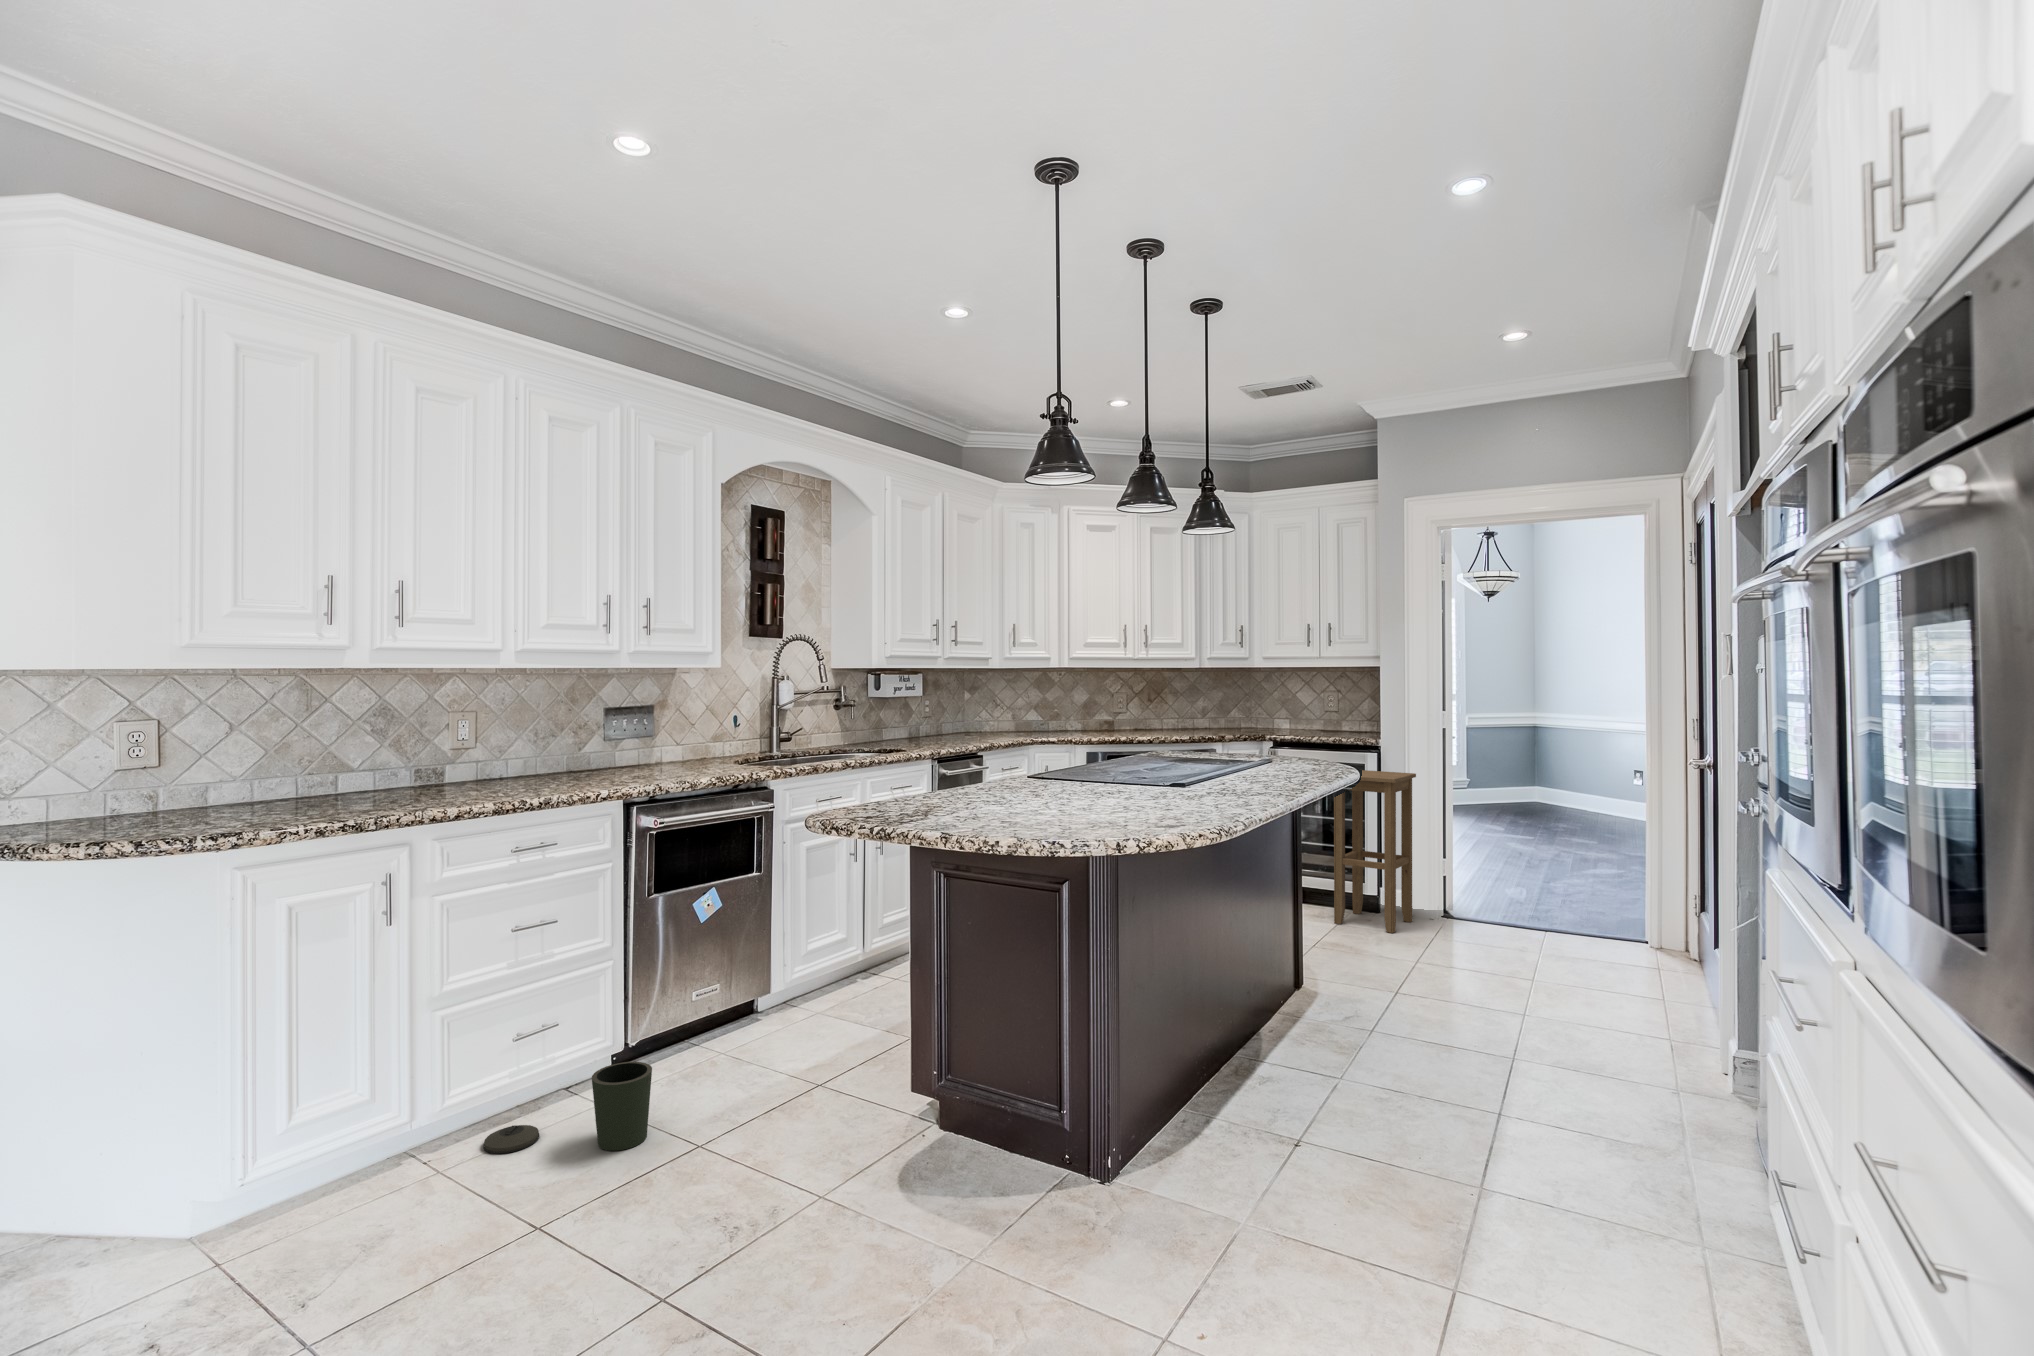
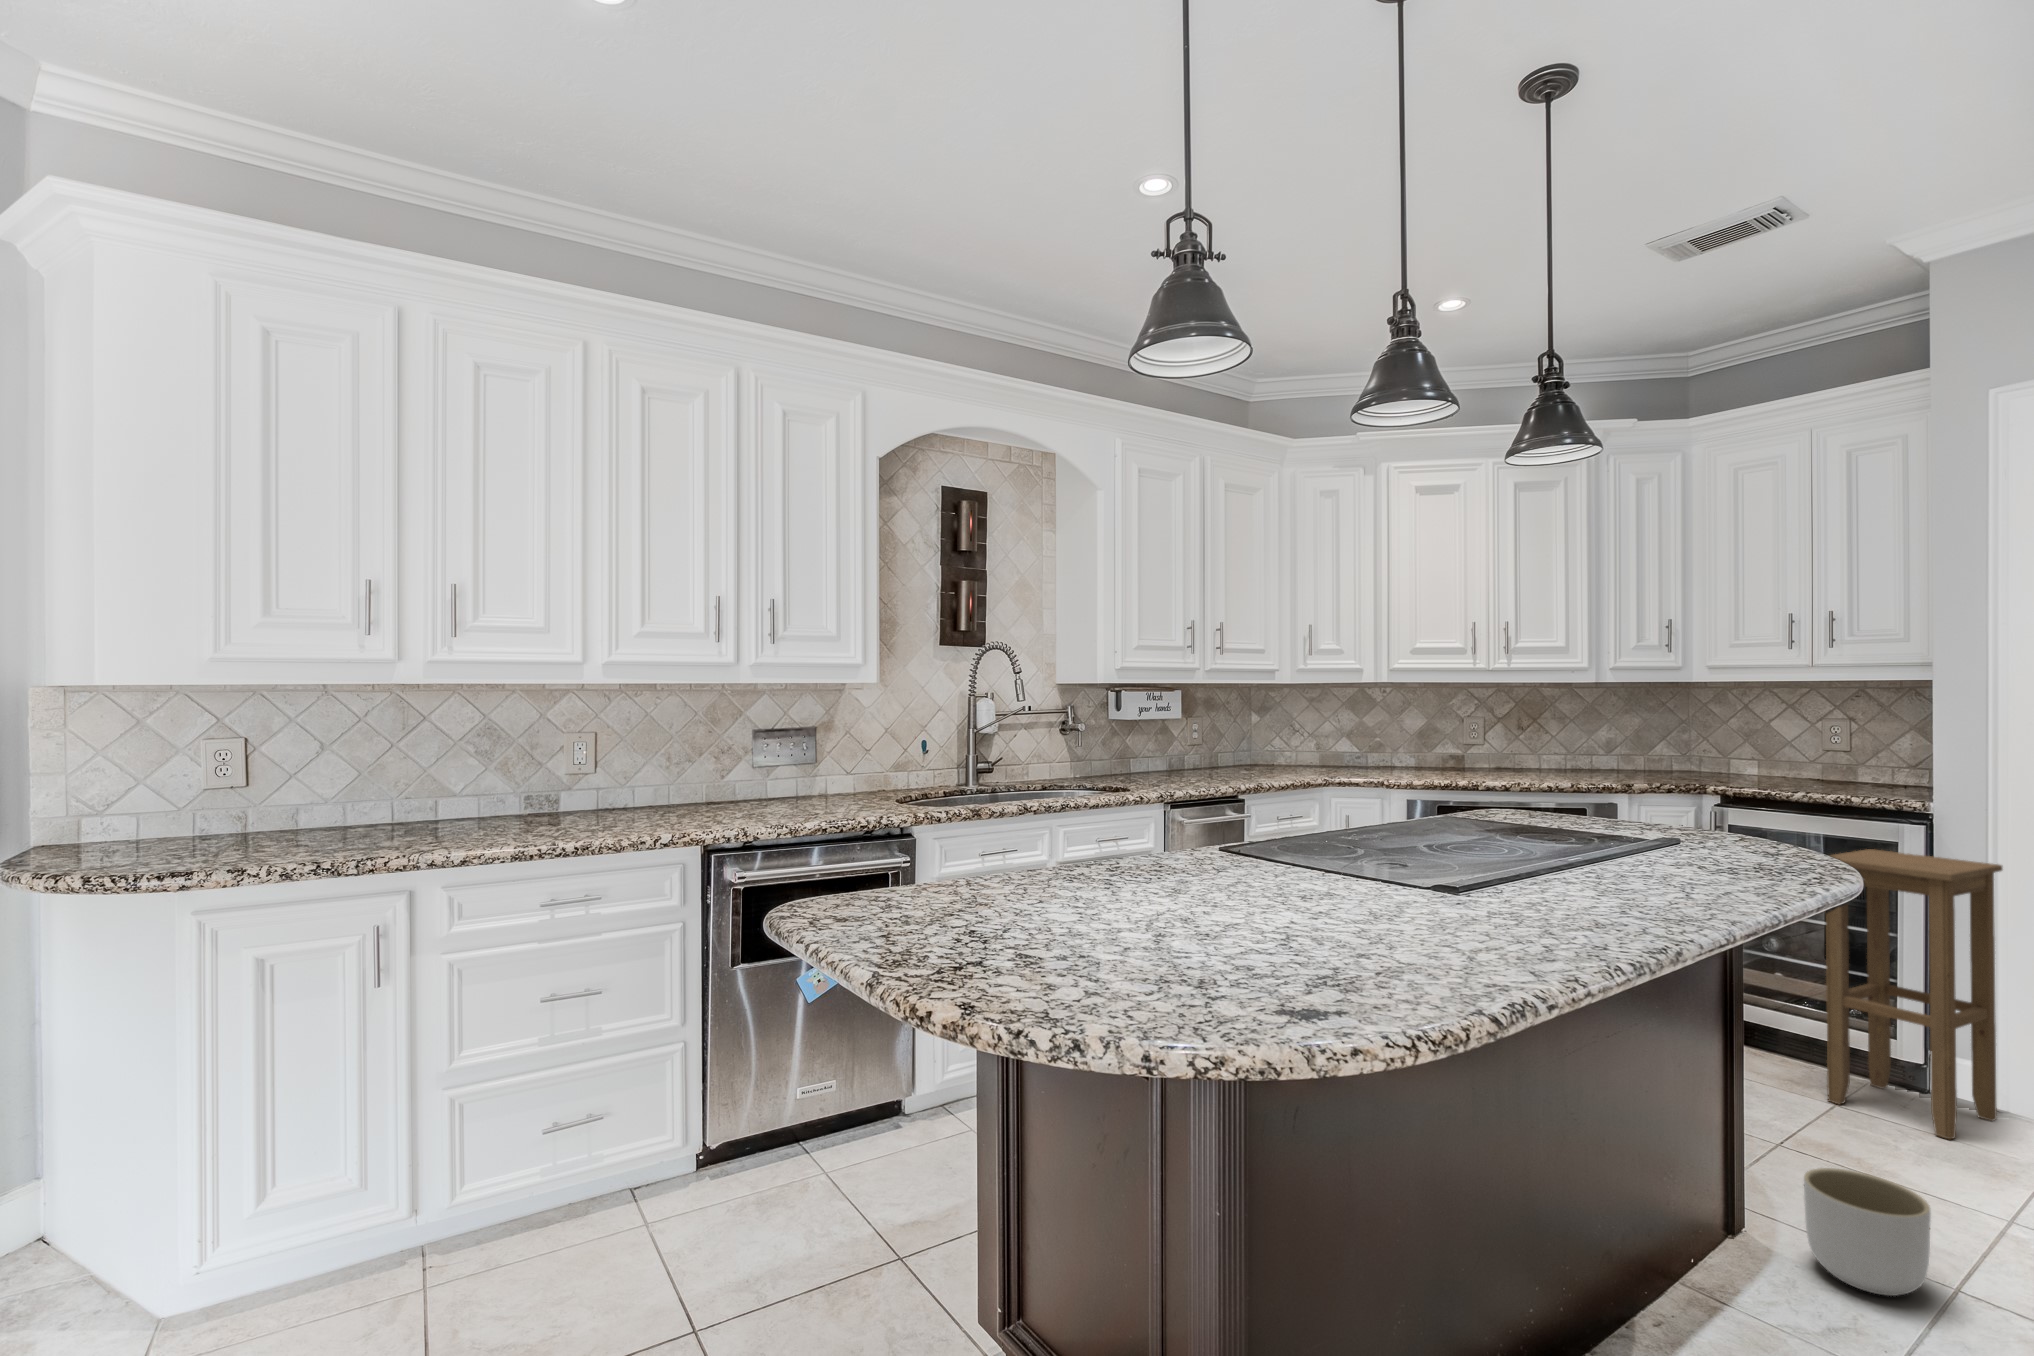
planter: none [1338,942,1394,1002] -> present [1804,1168,1931,1296]
trash can: present [483,1062,652,1153] -> none [480,1187,656,1310]

